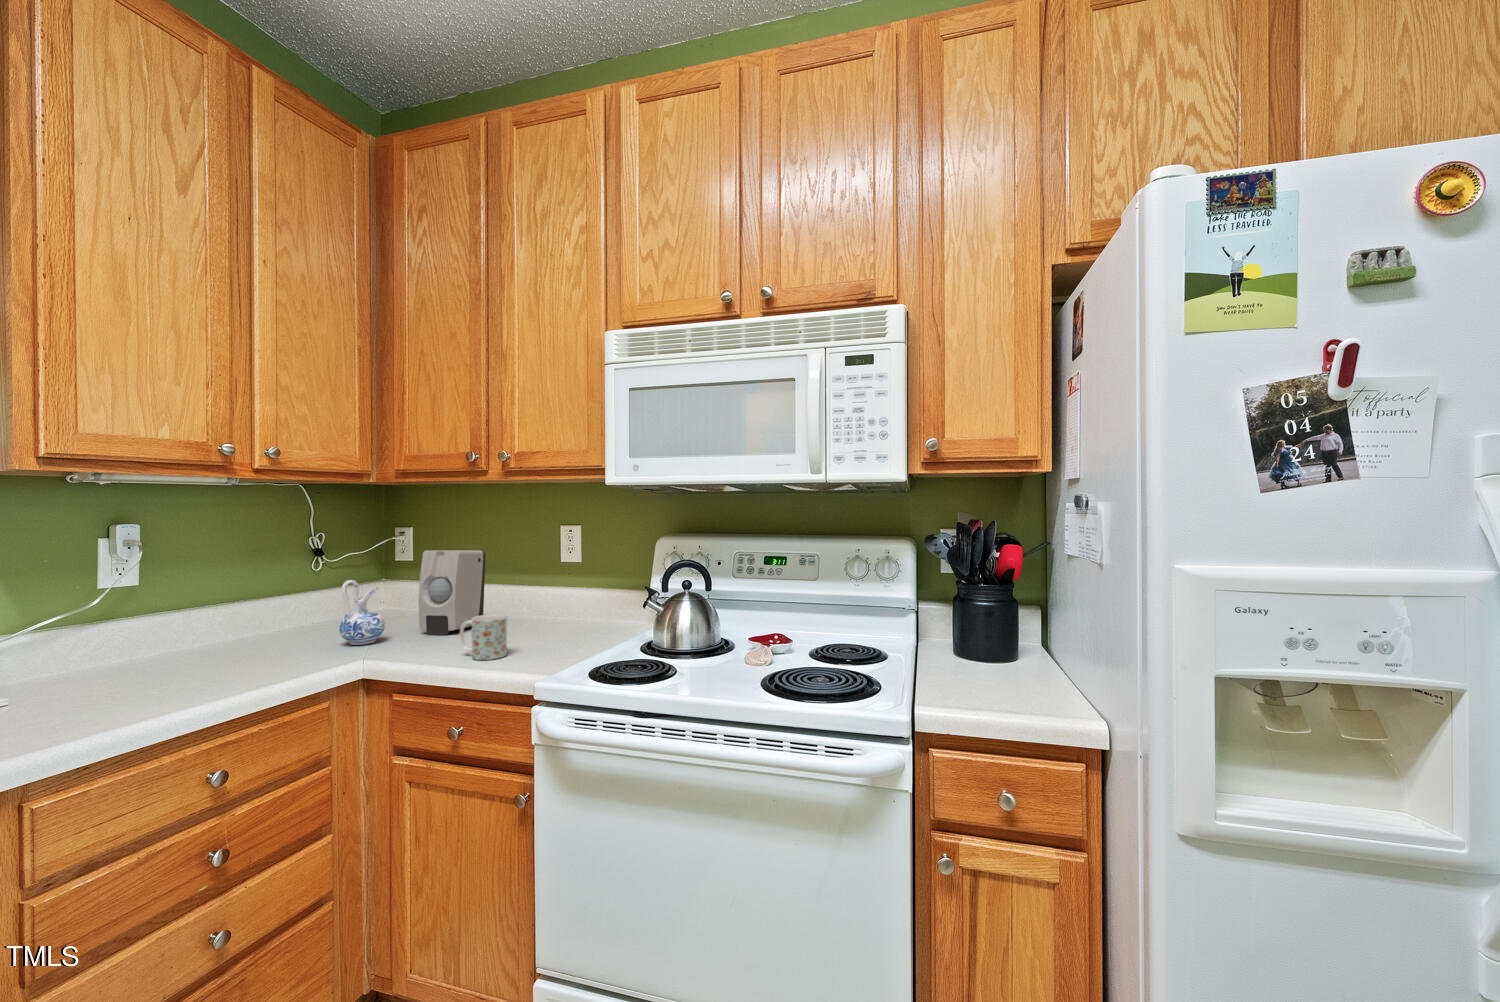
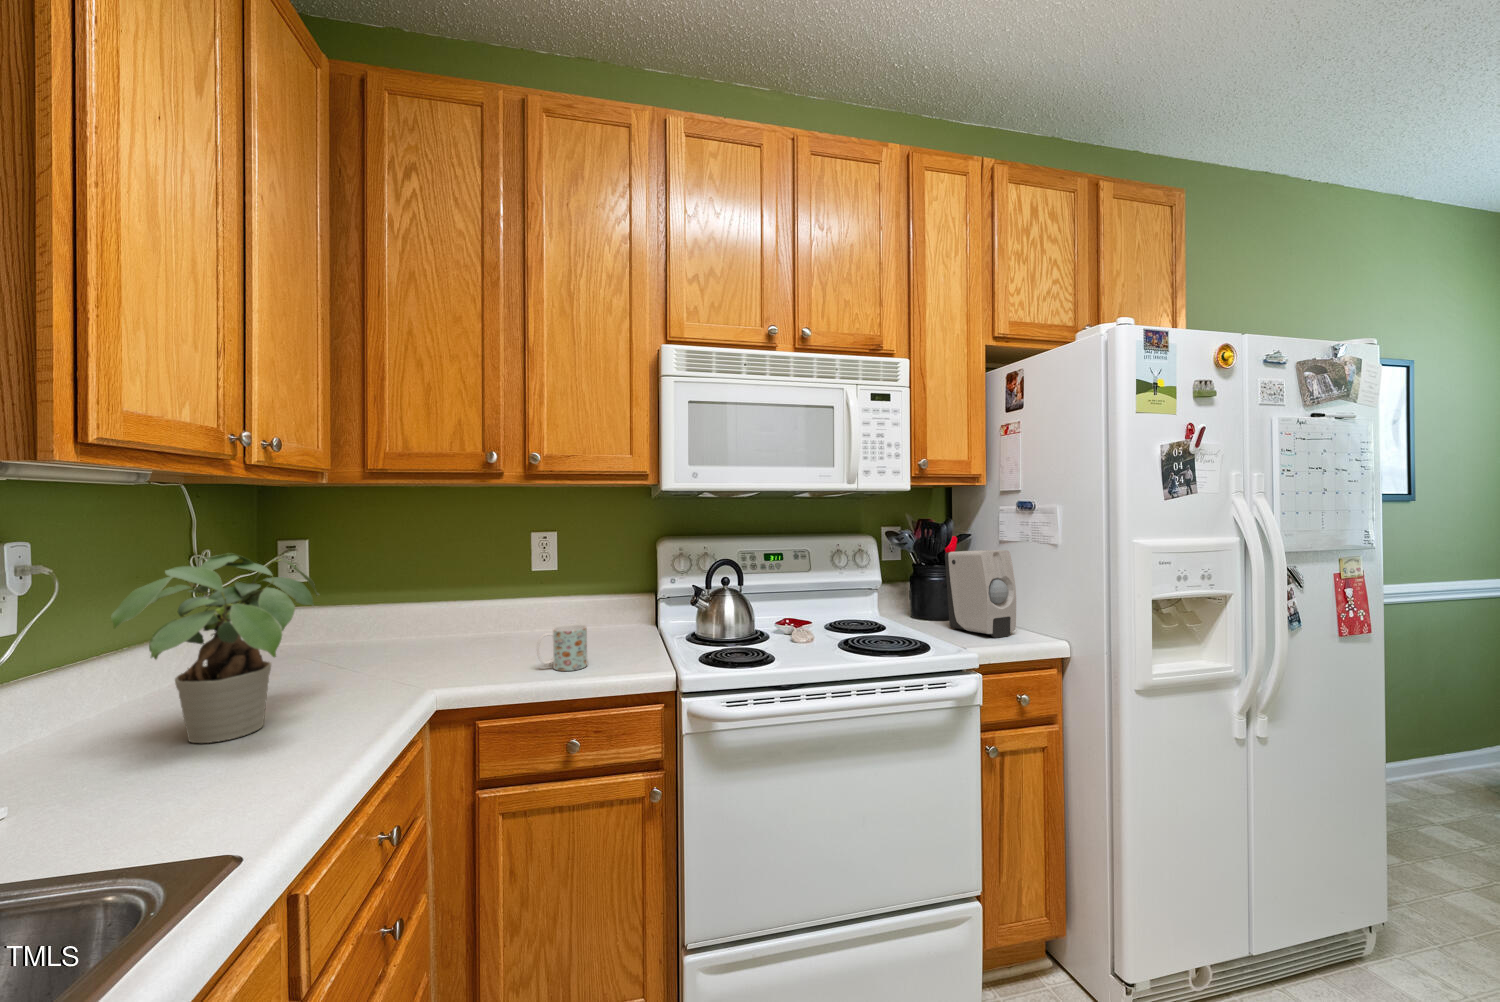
potted plant: none [100,531,298,673] -> present [111,553,318,743]
soap dispenser: present [419,550,486,635] -> present [945,550,1016,638]
ceramic pitcher: present [339,580,385,645] -> none [345,605,398,681]

